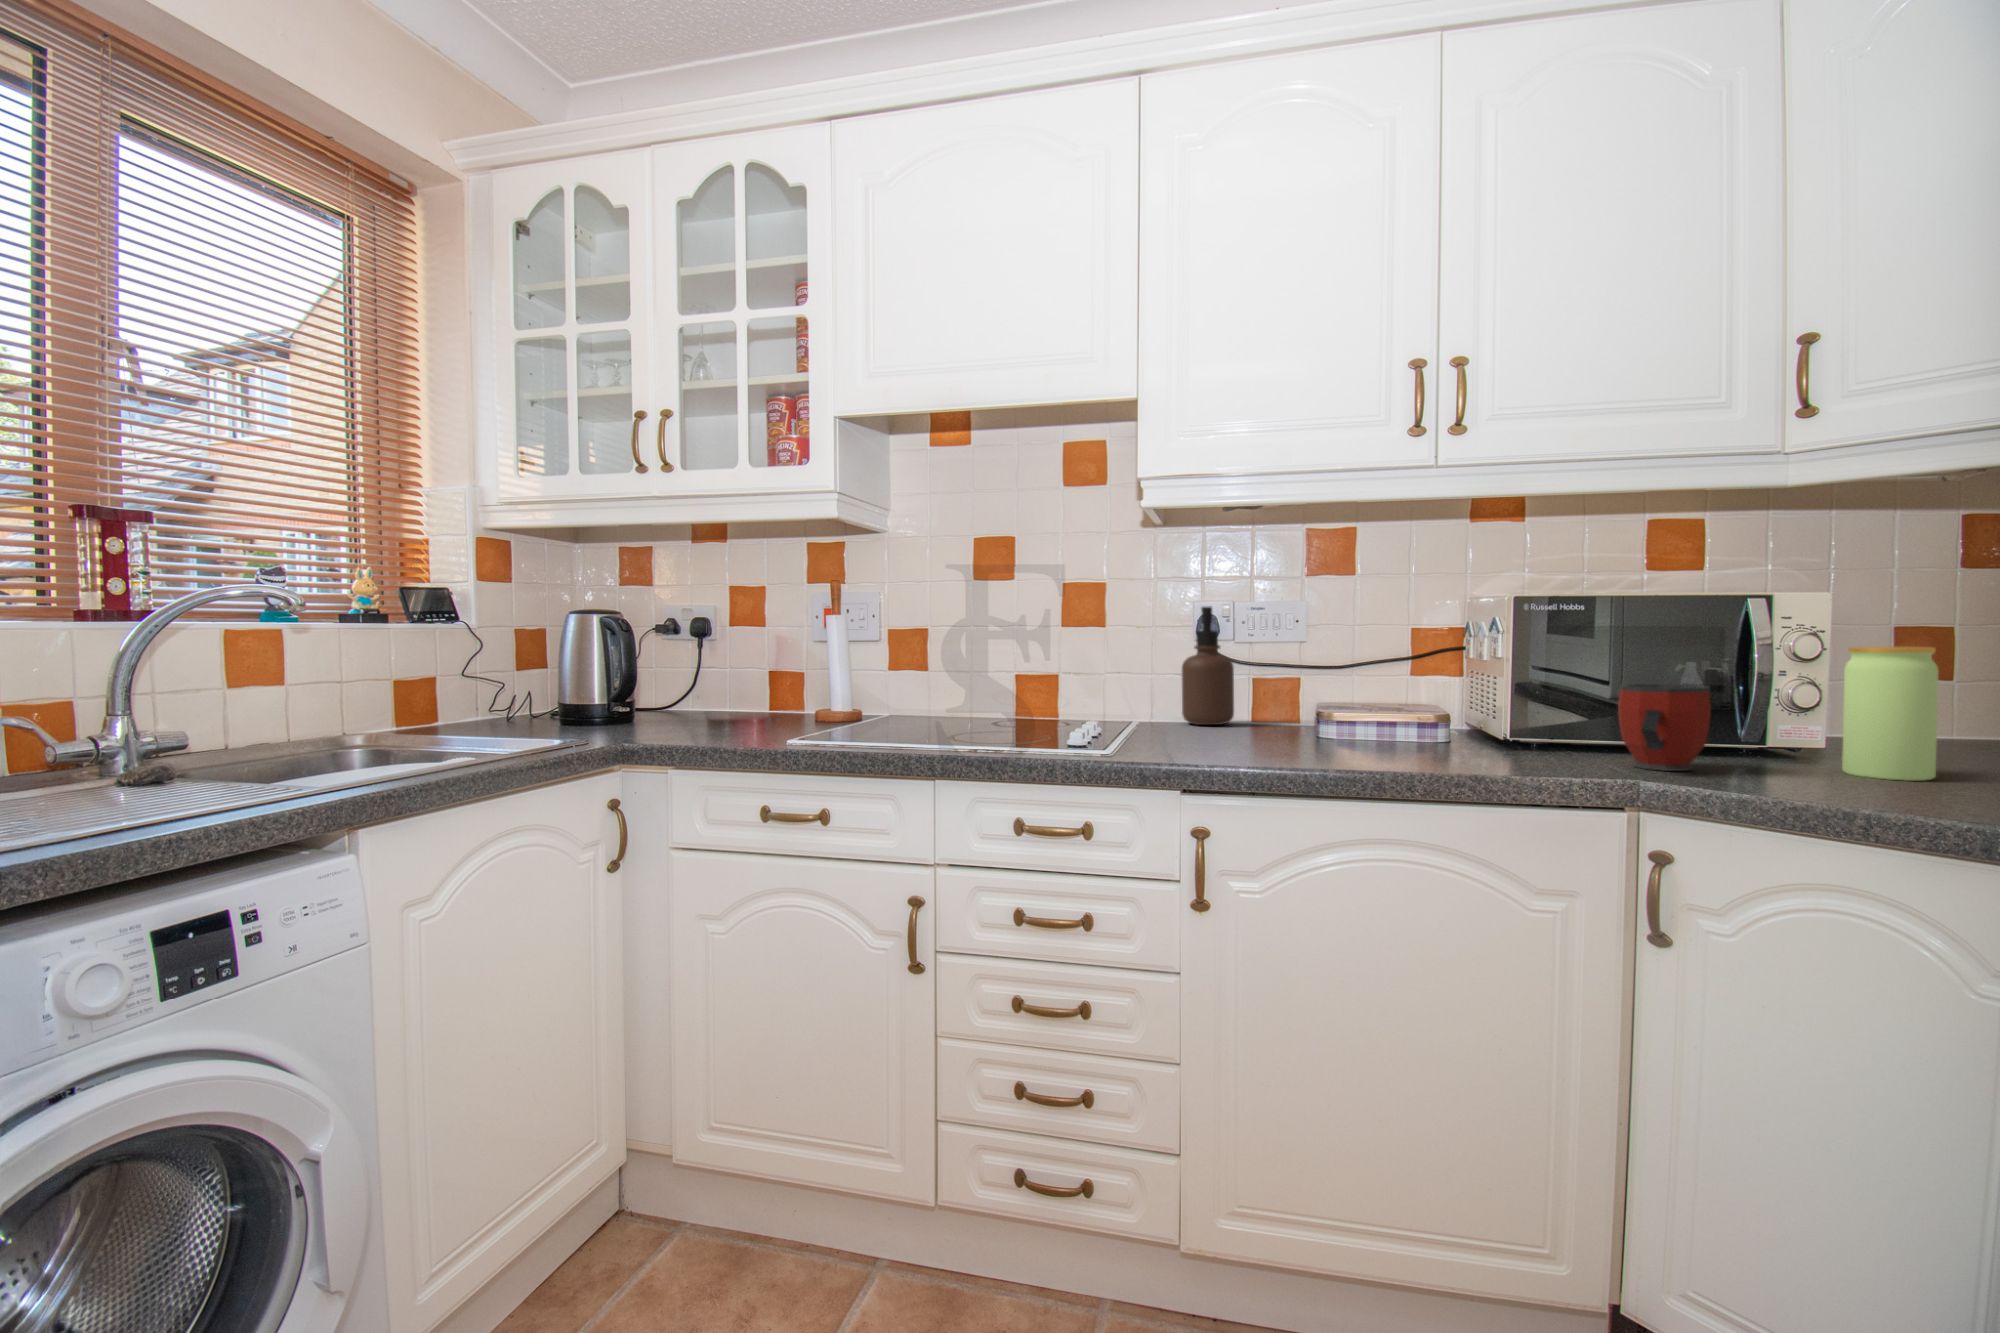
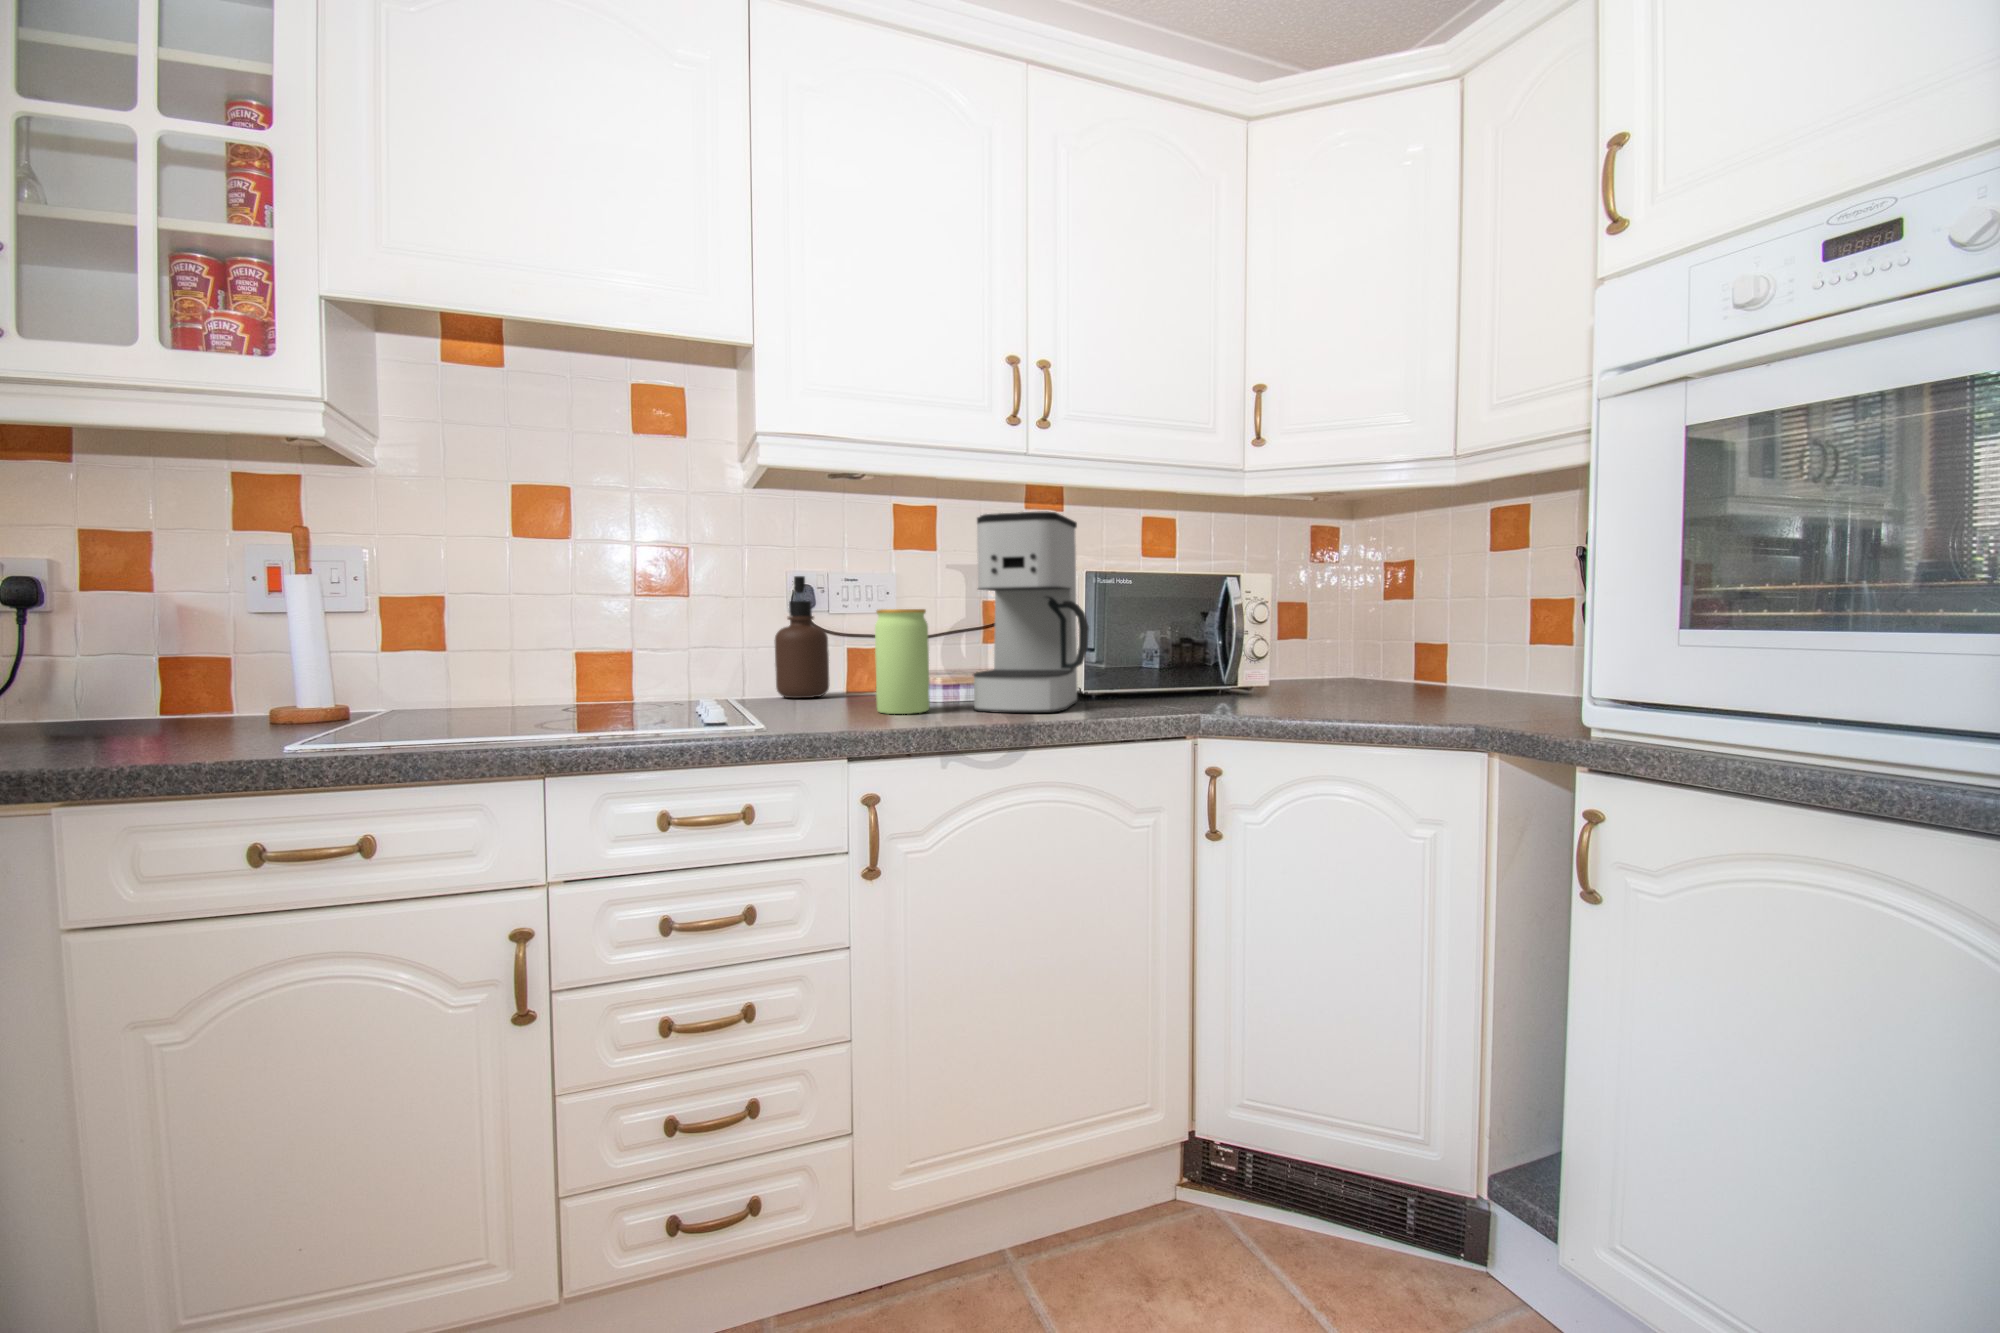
coffee maker: none [1350,535,1498,762] -> present [973,512,1089,713]
jar: present [1842,647,1938,781] -> present [875,609,930,714]
mug: present [1618,684,1711,771] -> none [1167,641,1228,707]

